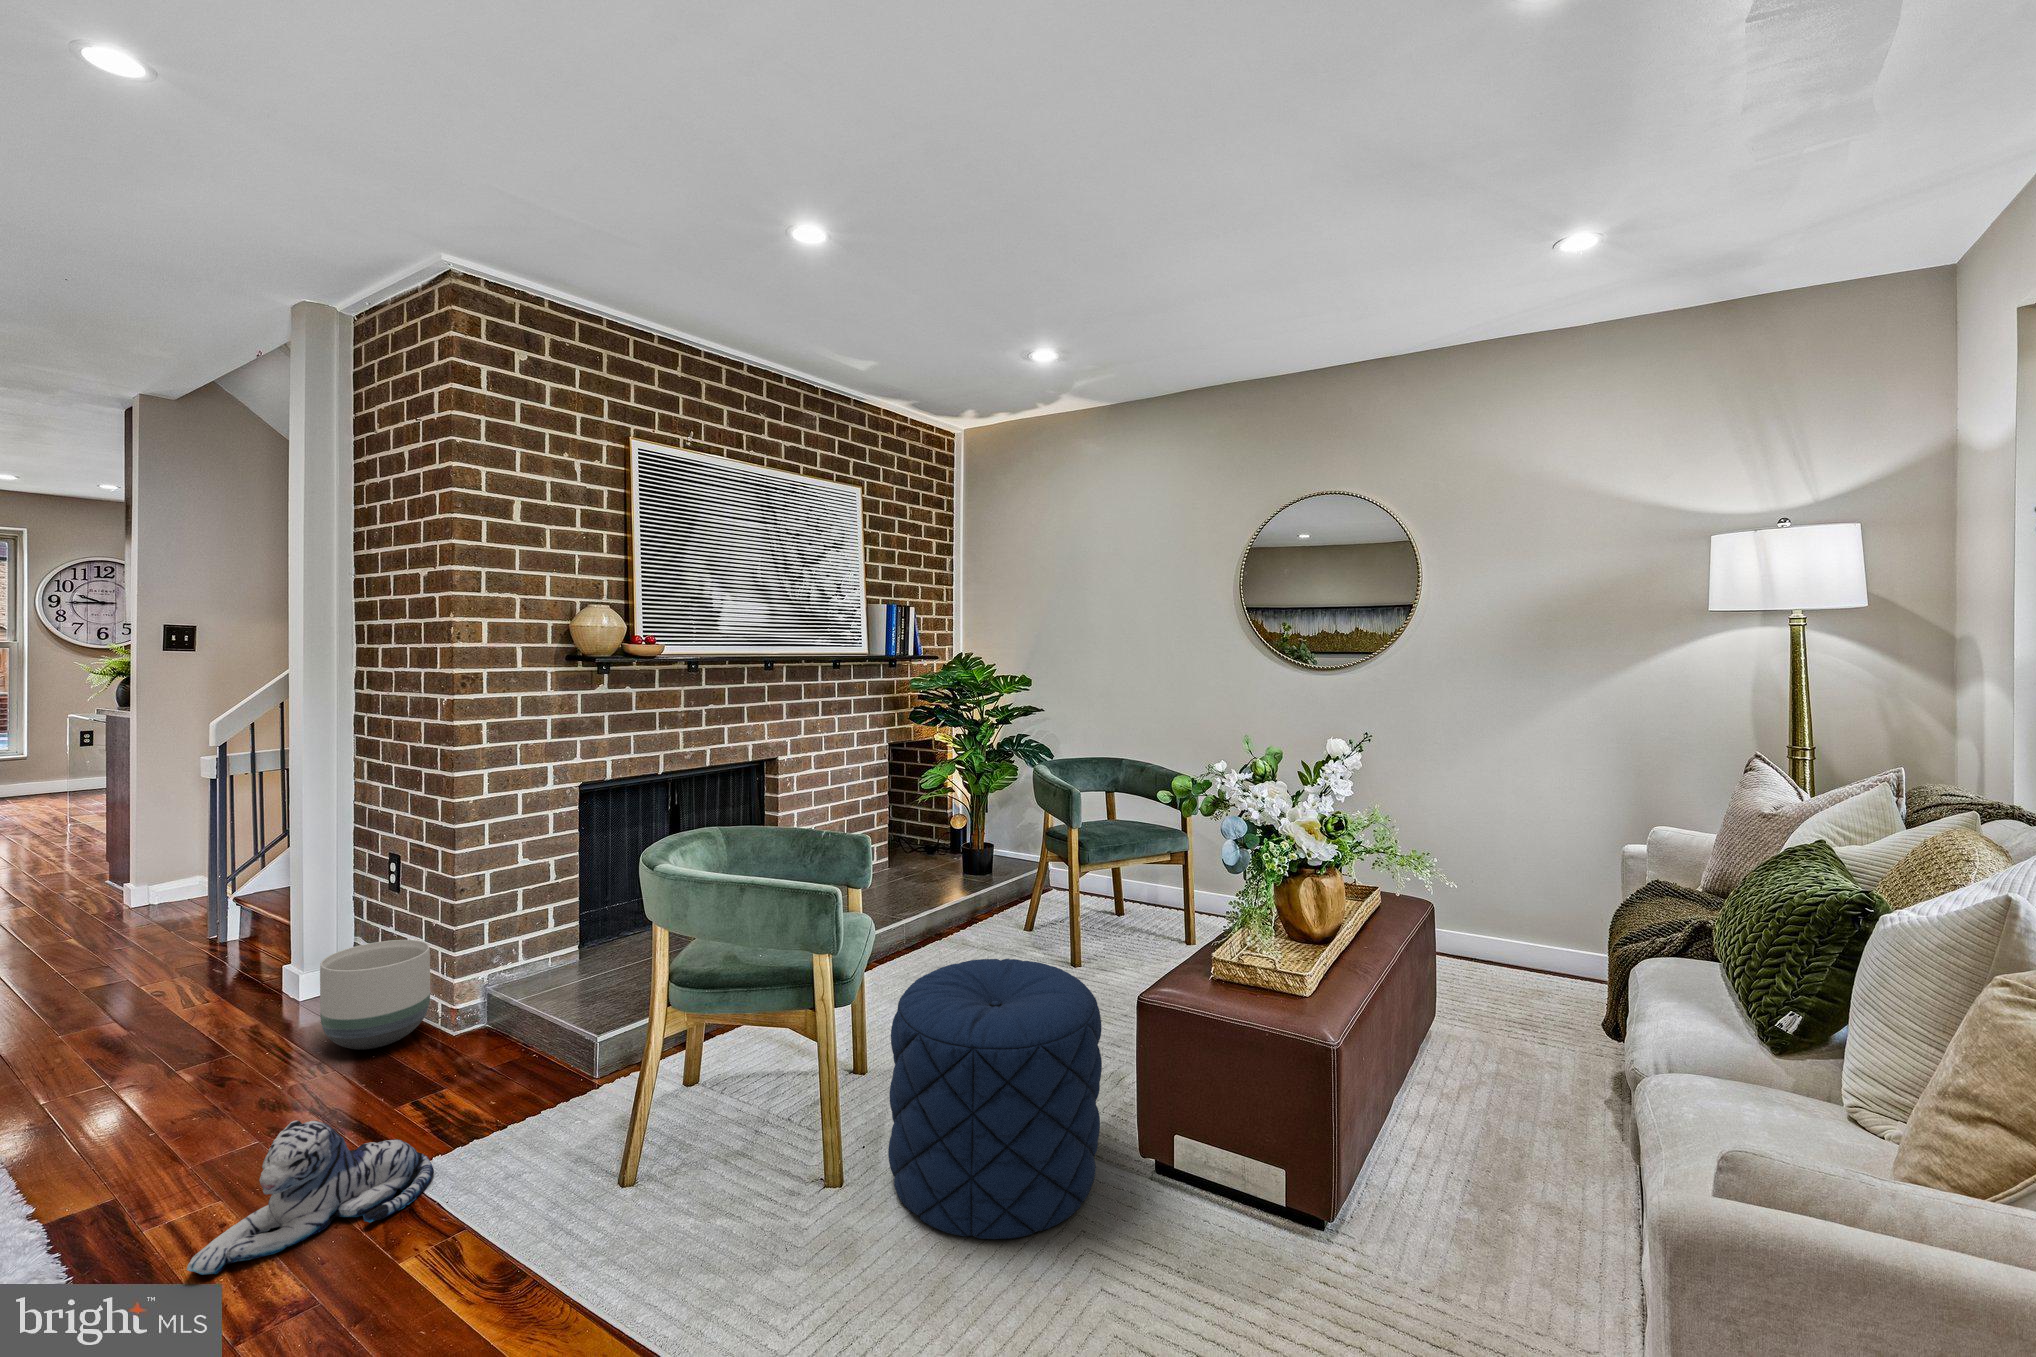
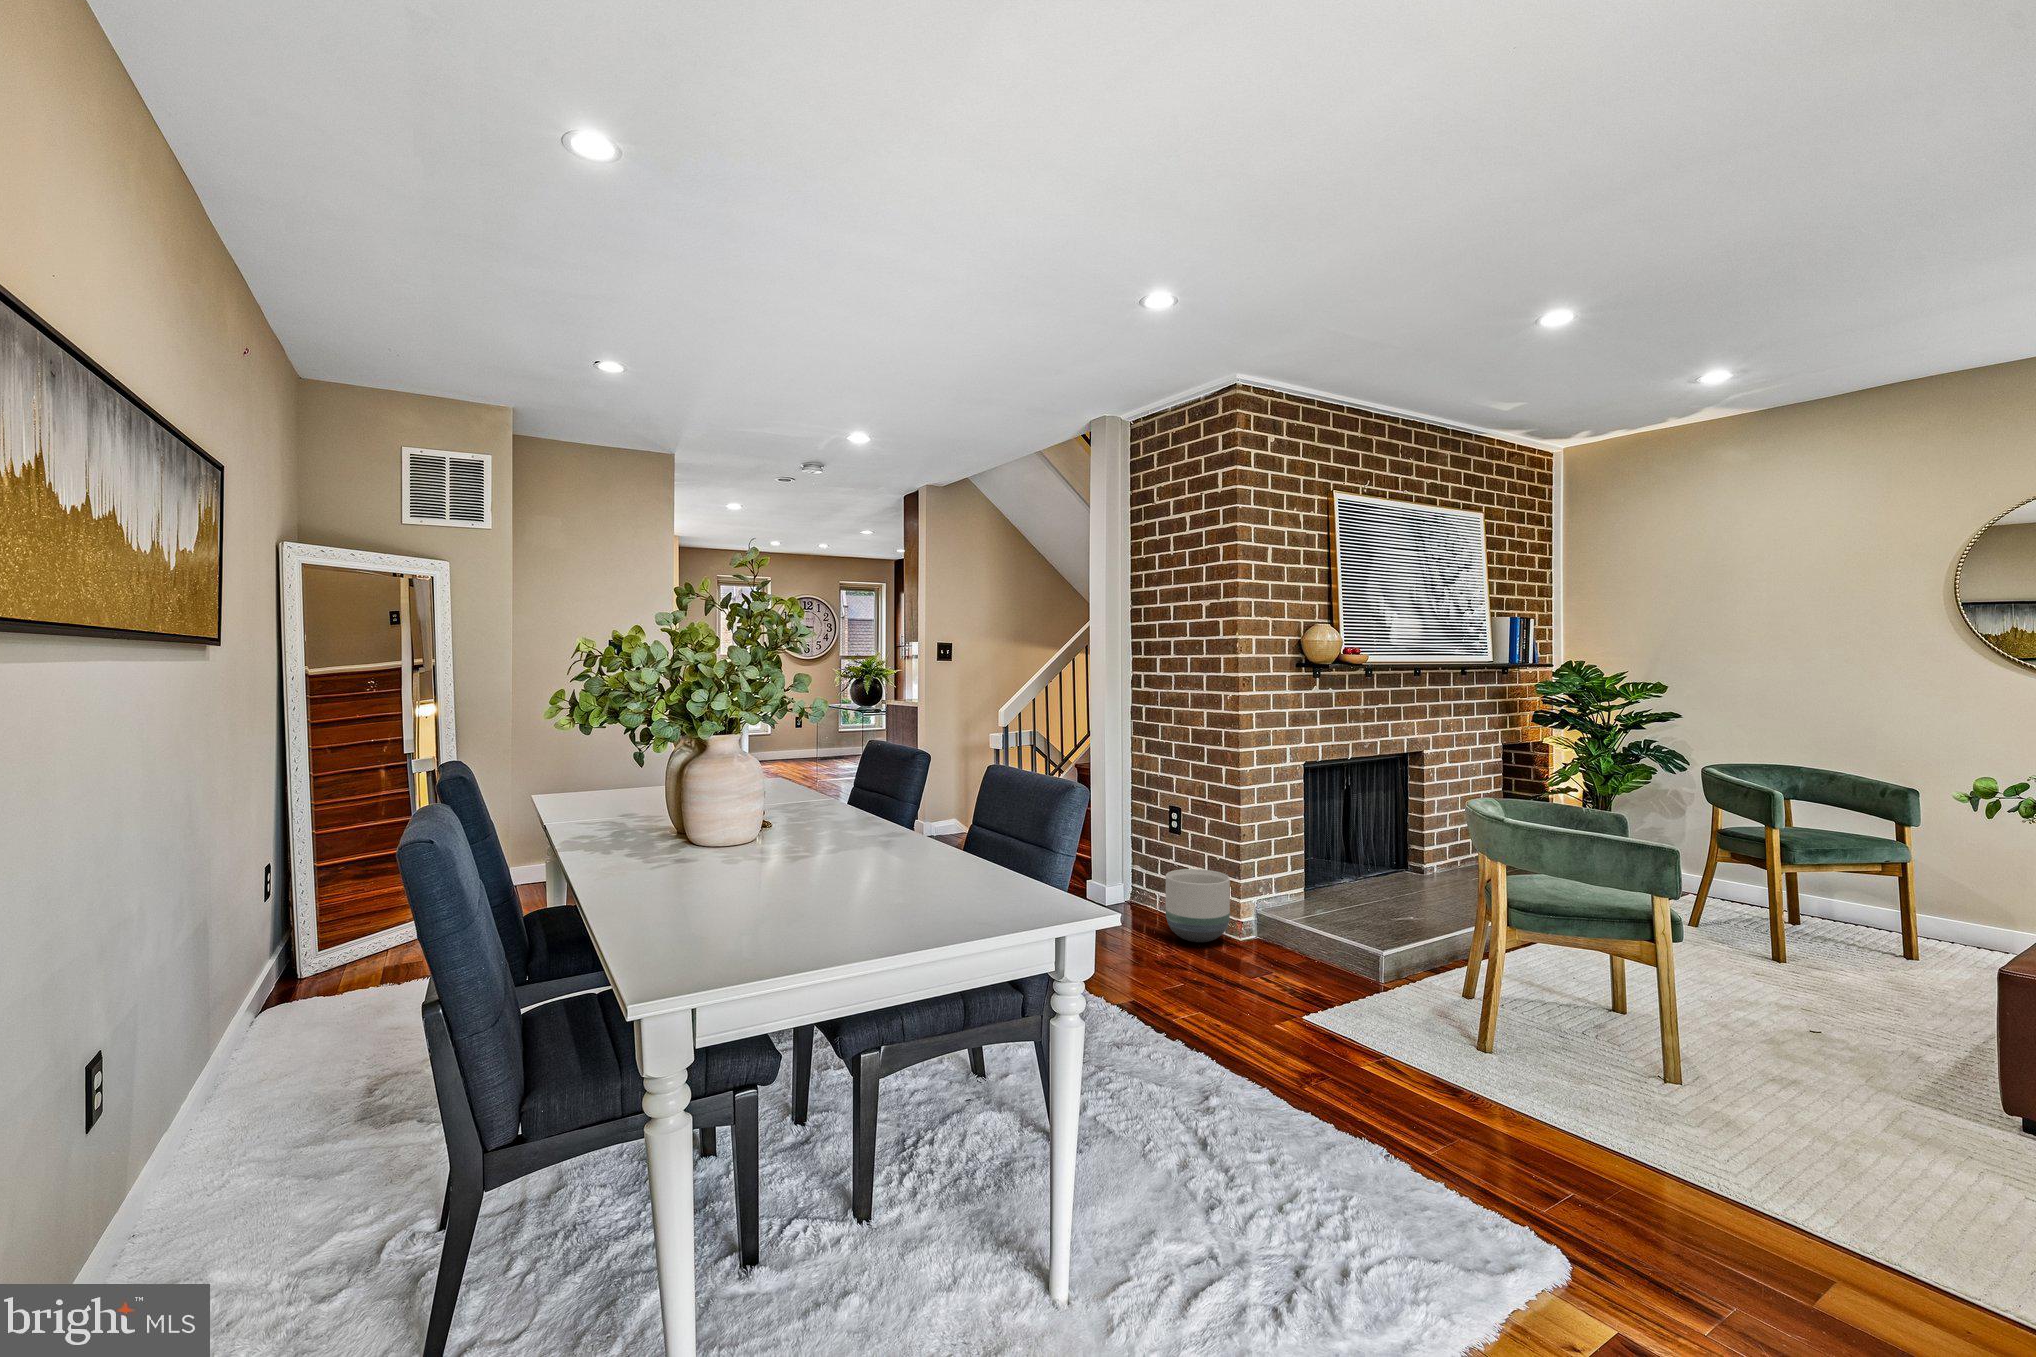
pouf: present [888,959,1102,1239] -> none [1720,912,1967,1136]
plush toy: present [187,1120,434,1275] -> none [1240,961,1340,1046]

